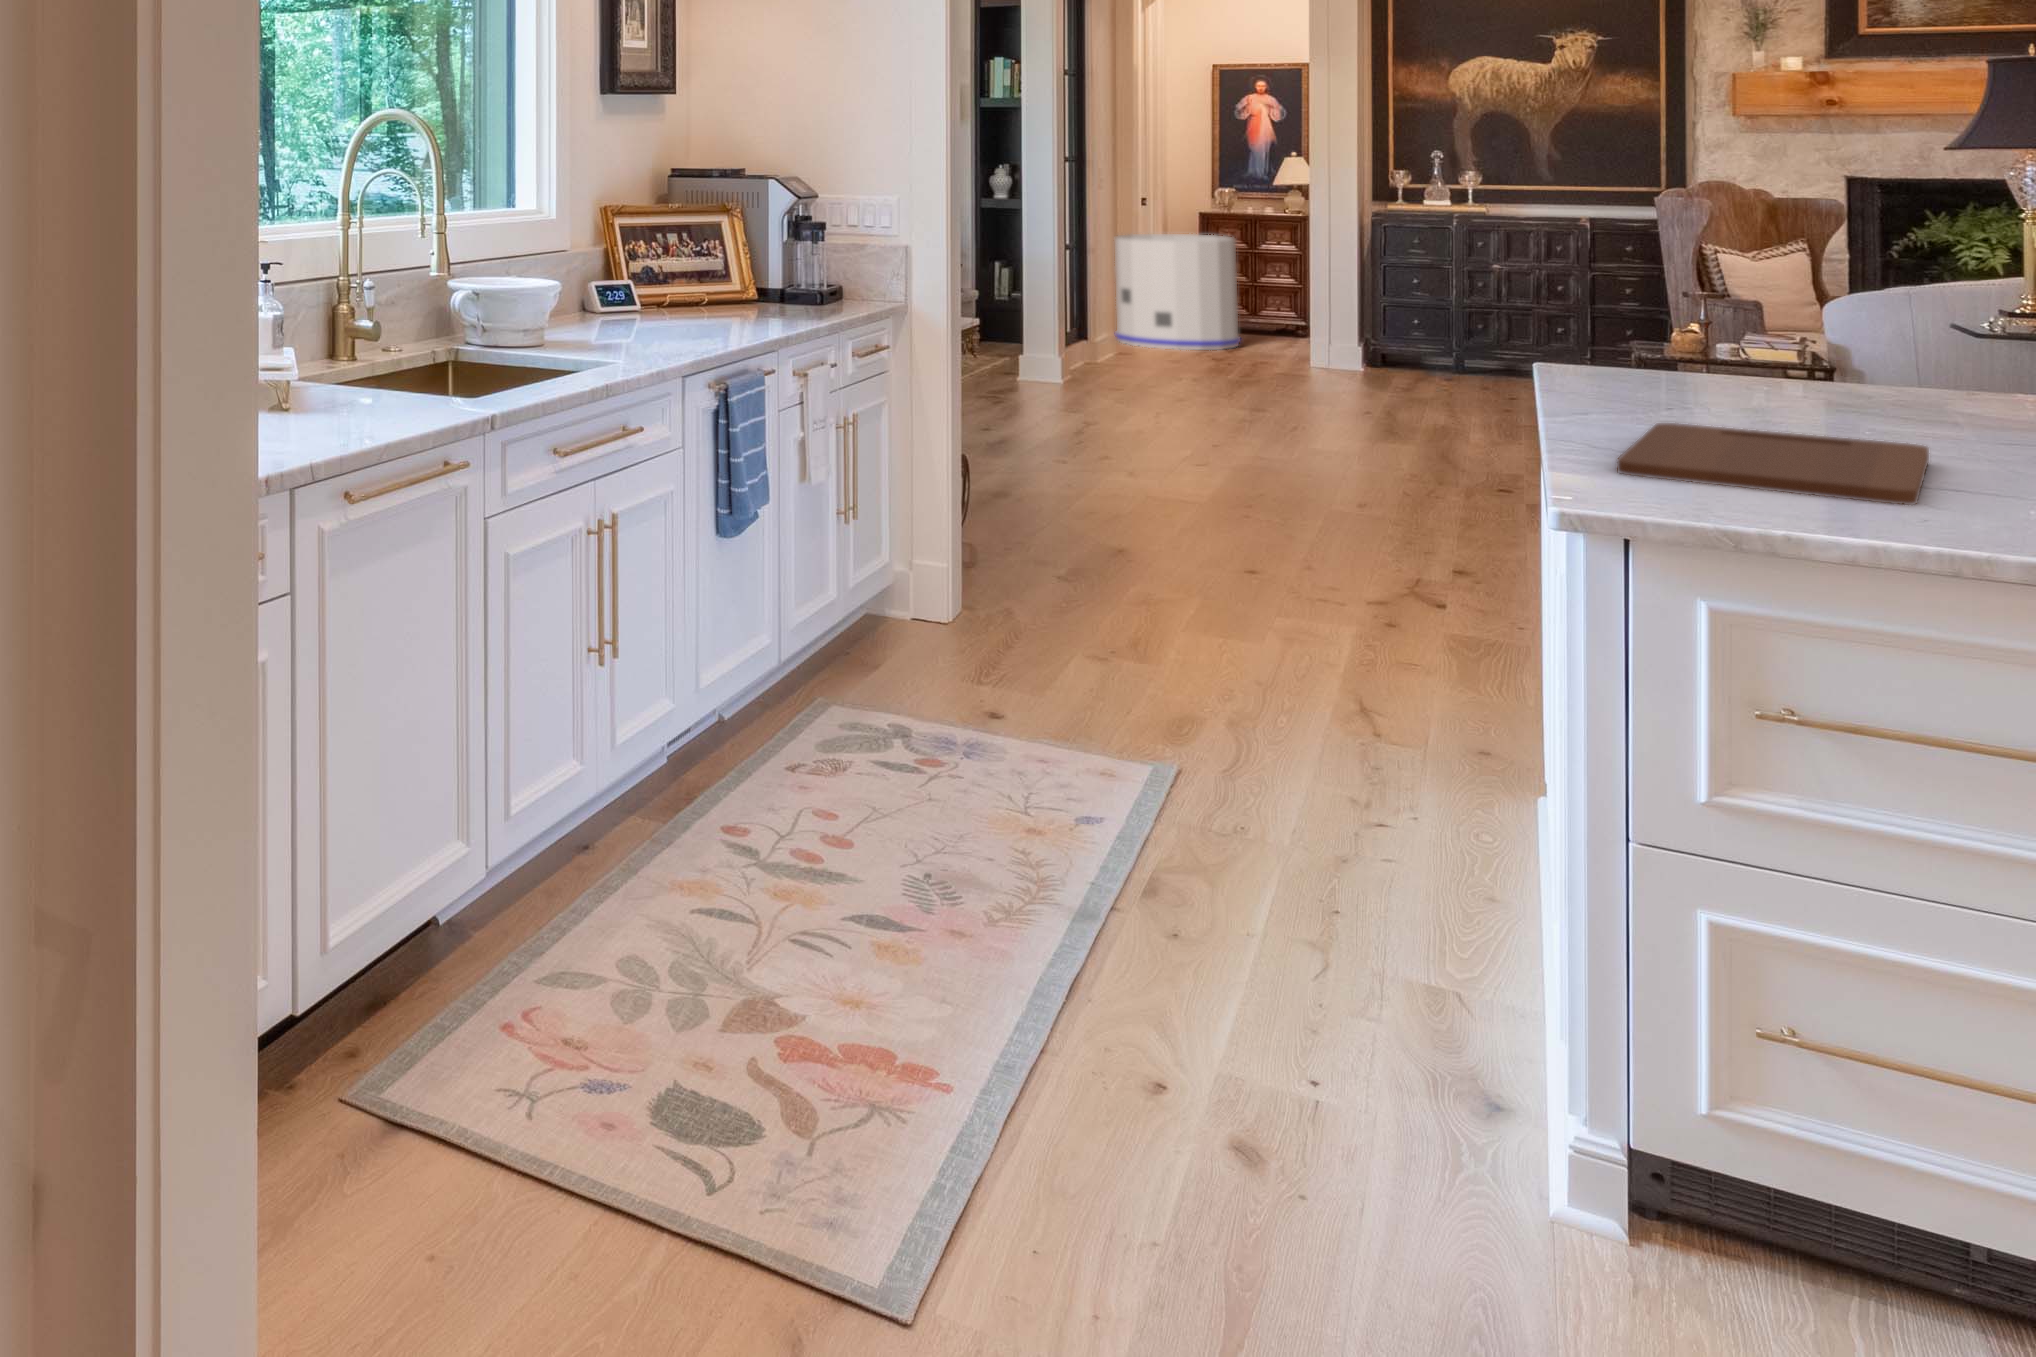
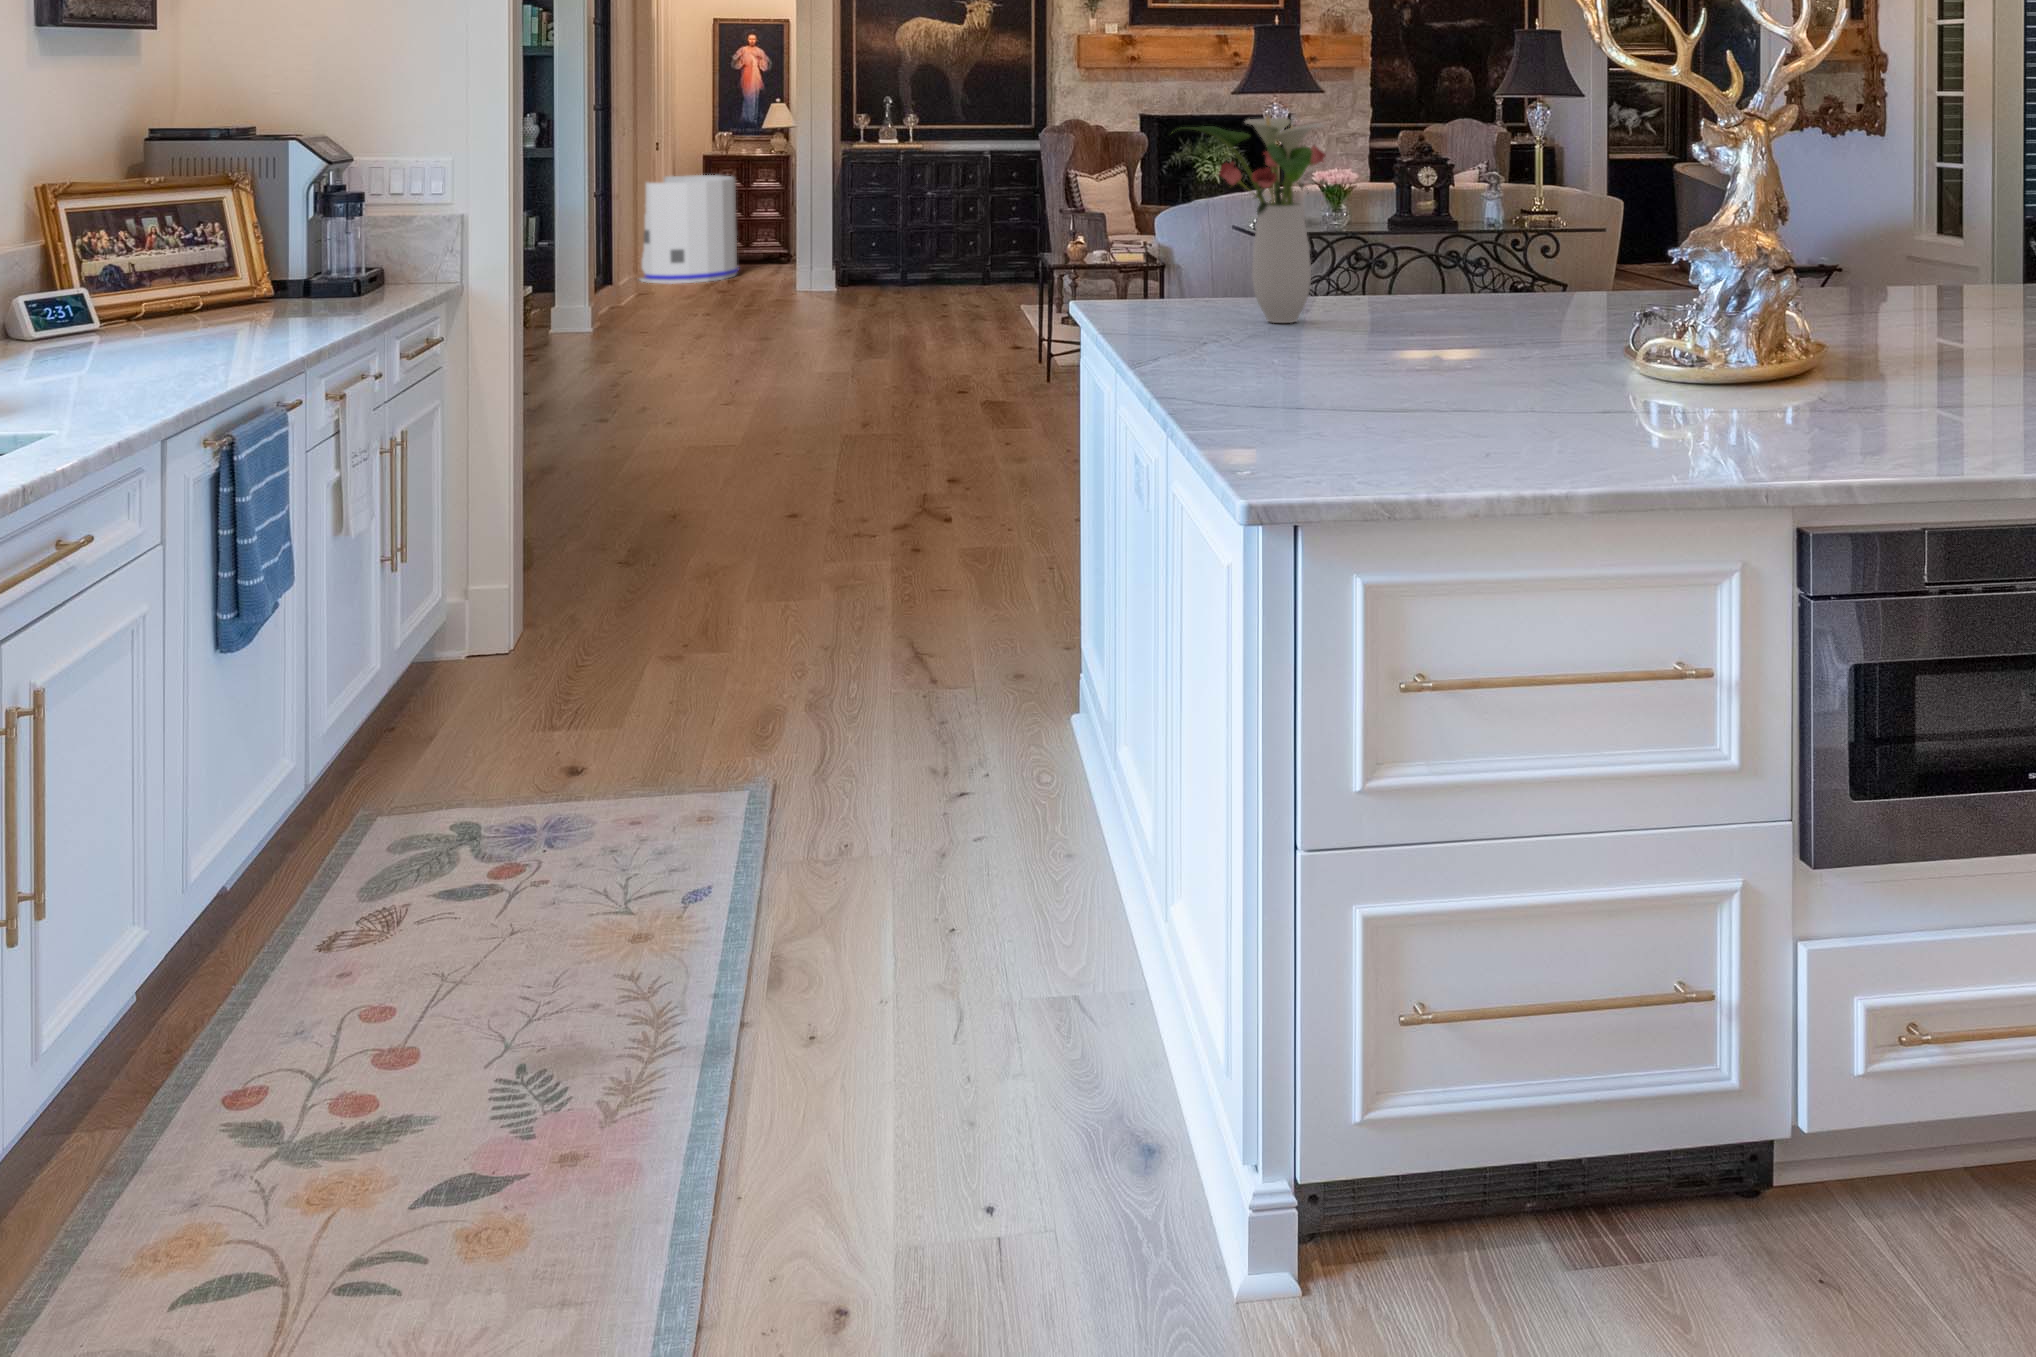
flower arrangement: none [1632,178,1861,408] -> present [1186,117,1325,323]
cutting board: present [1617,423,1929,505] -> none [1235,358,1472,435]

